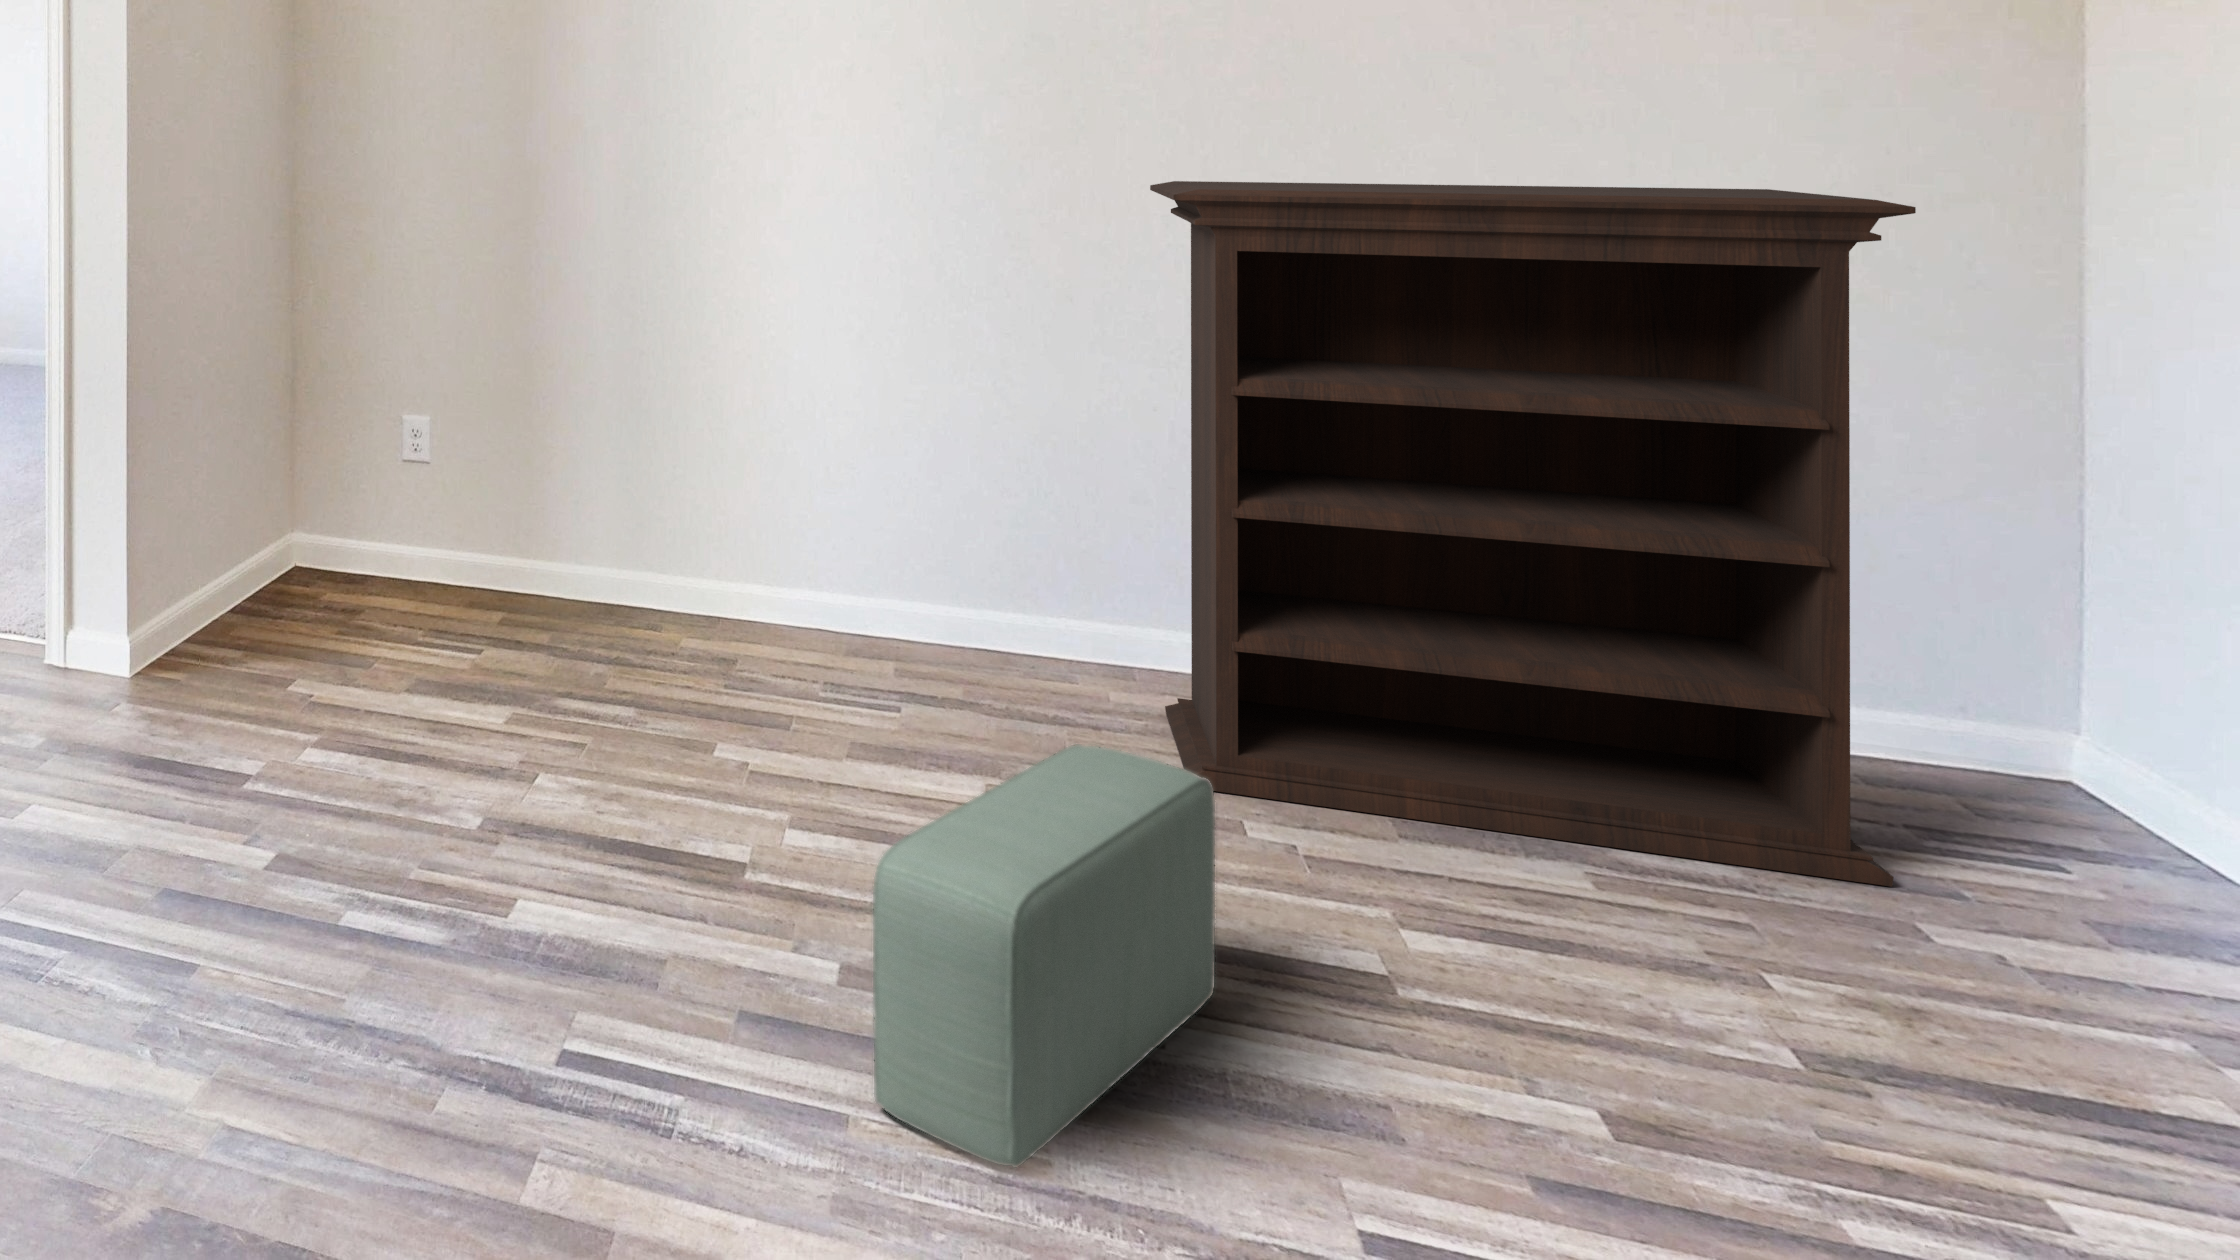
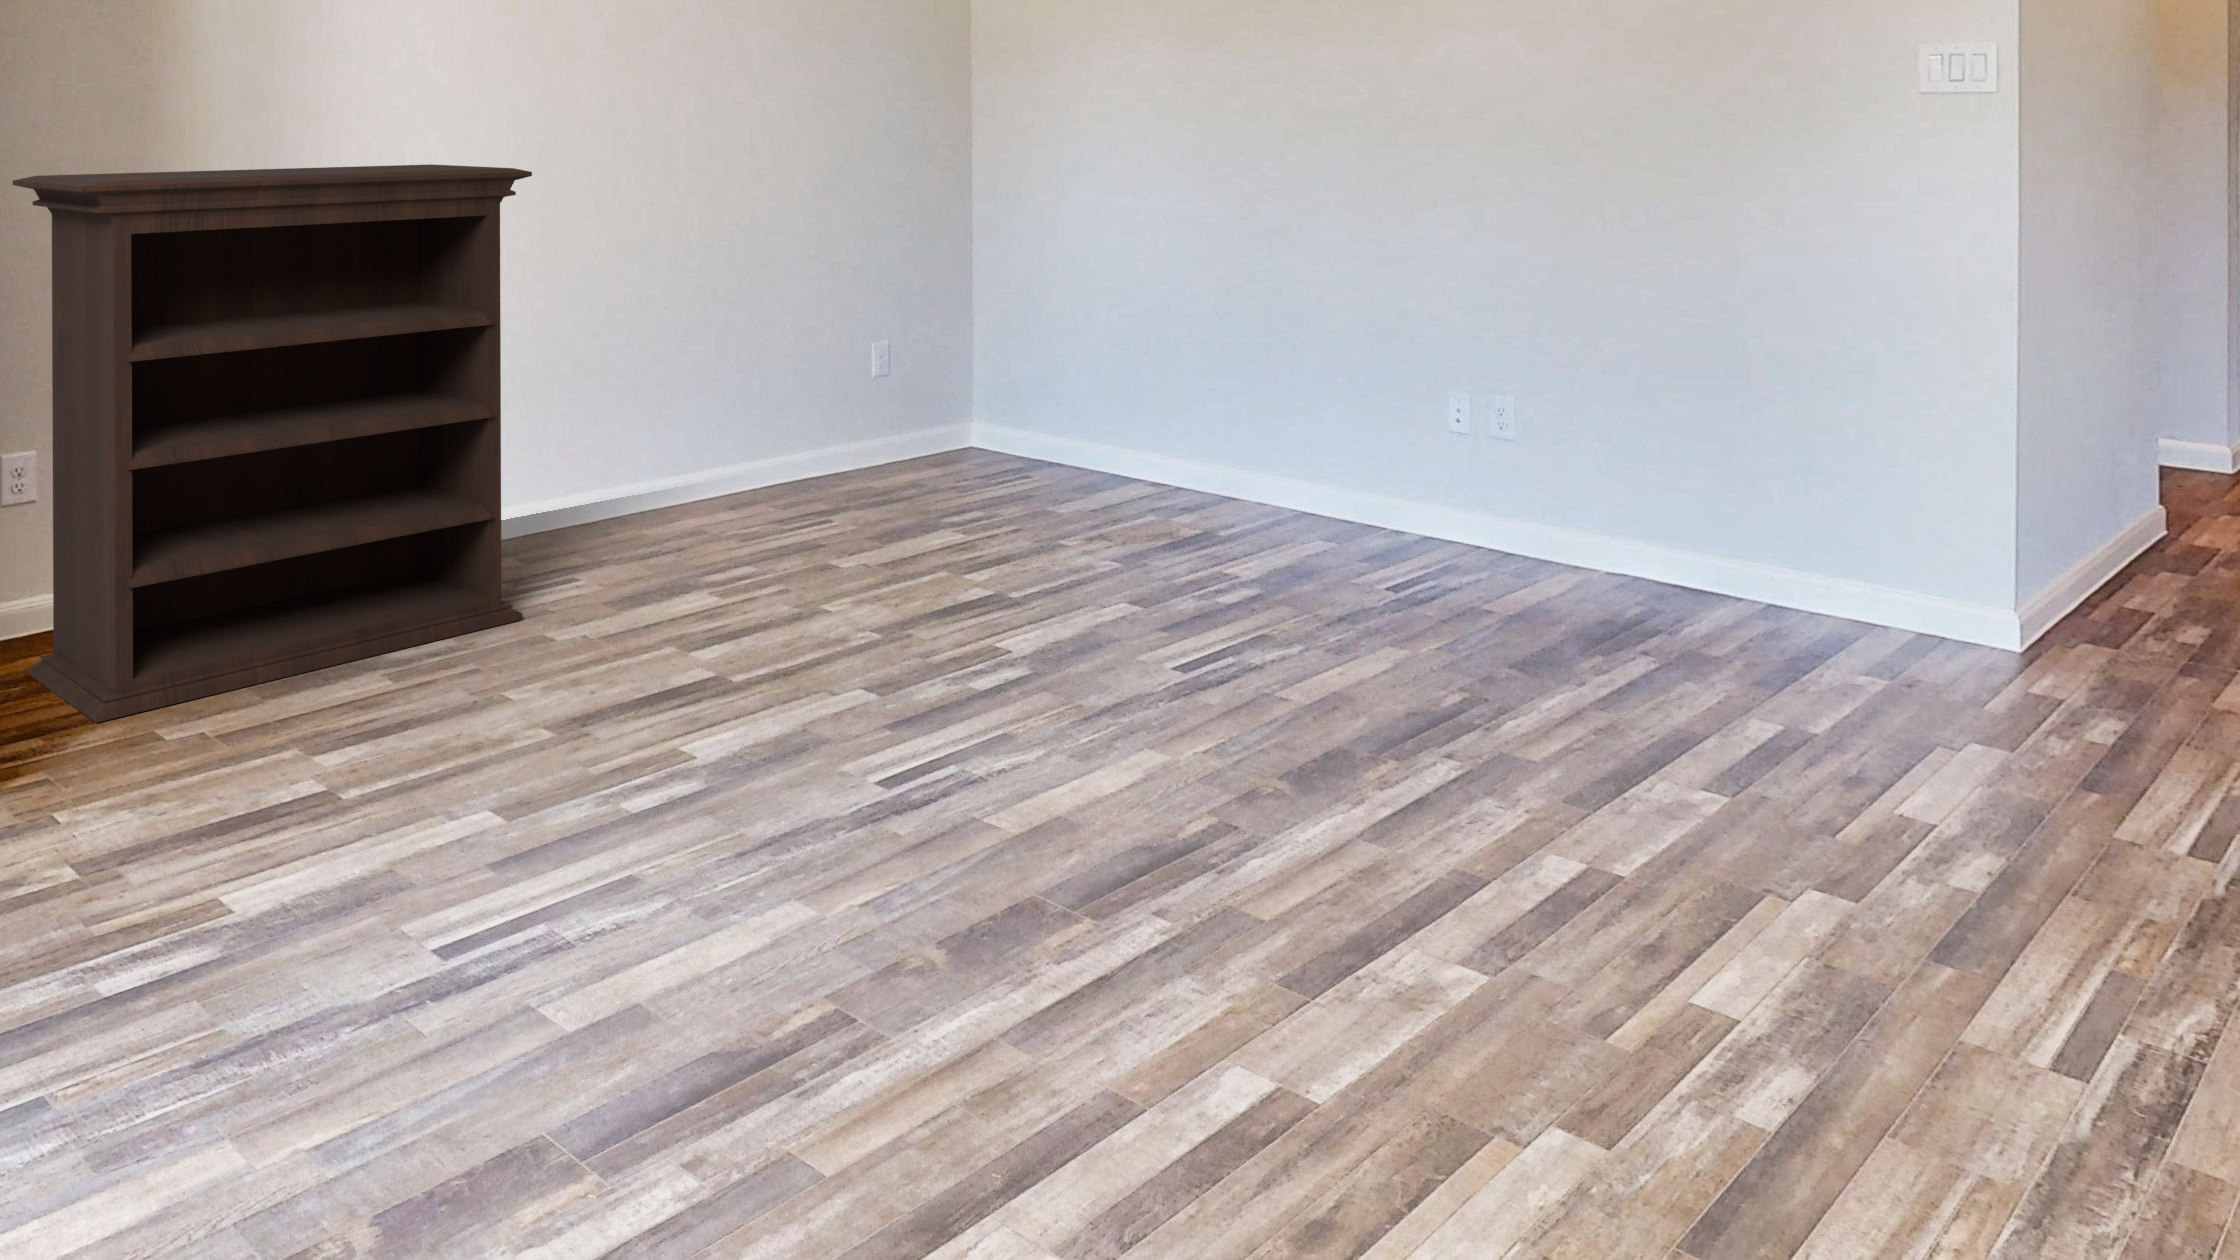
pouf: present [873,744,1215,1167] -> none [57,676,242,1073]

